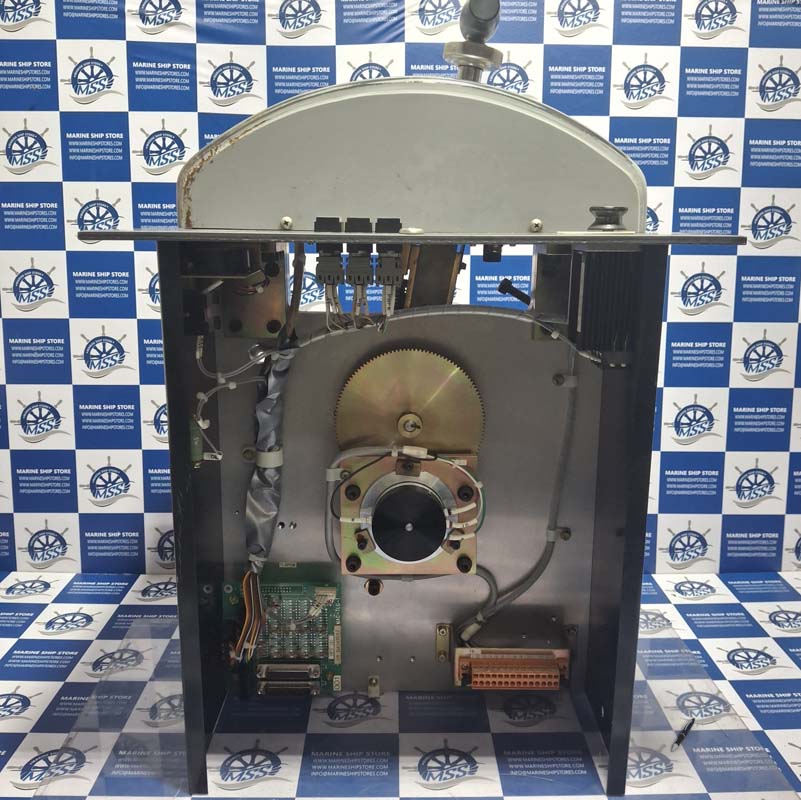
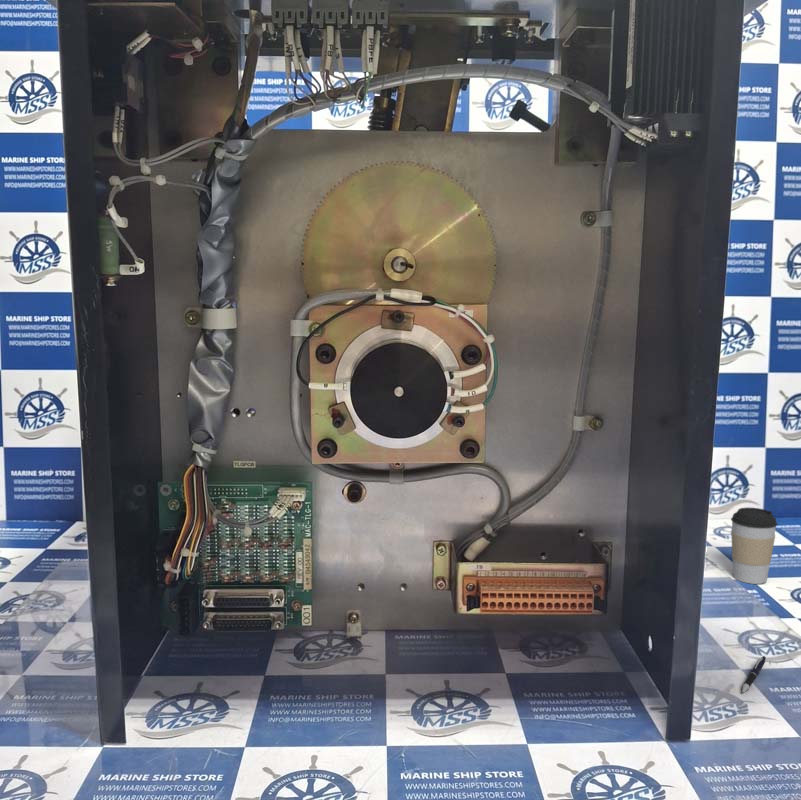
coffee cup: none [681,580,719,644] -> present [731,508,777,584]

